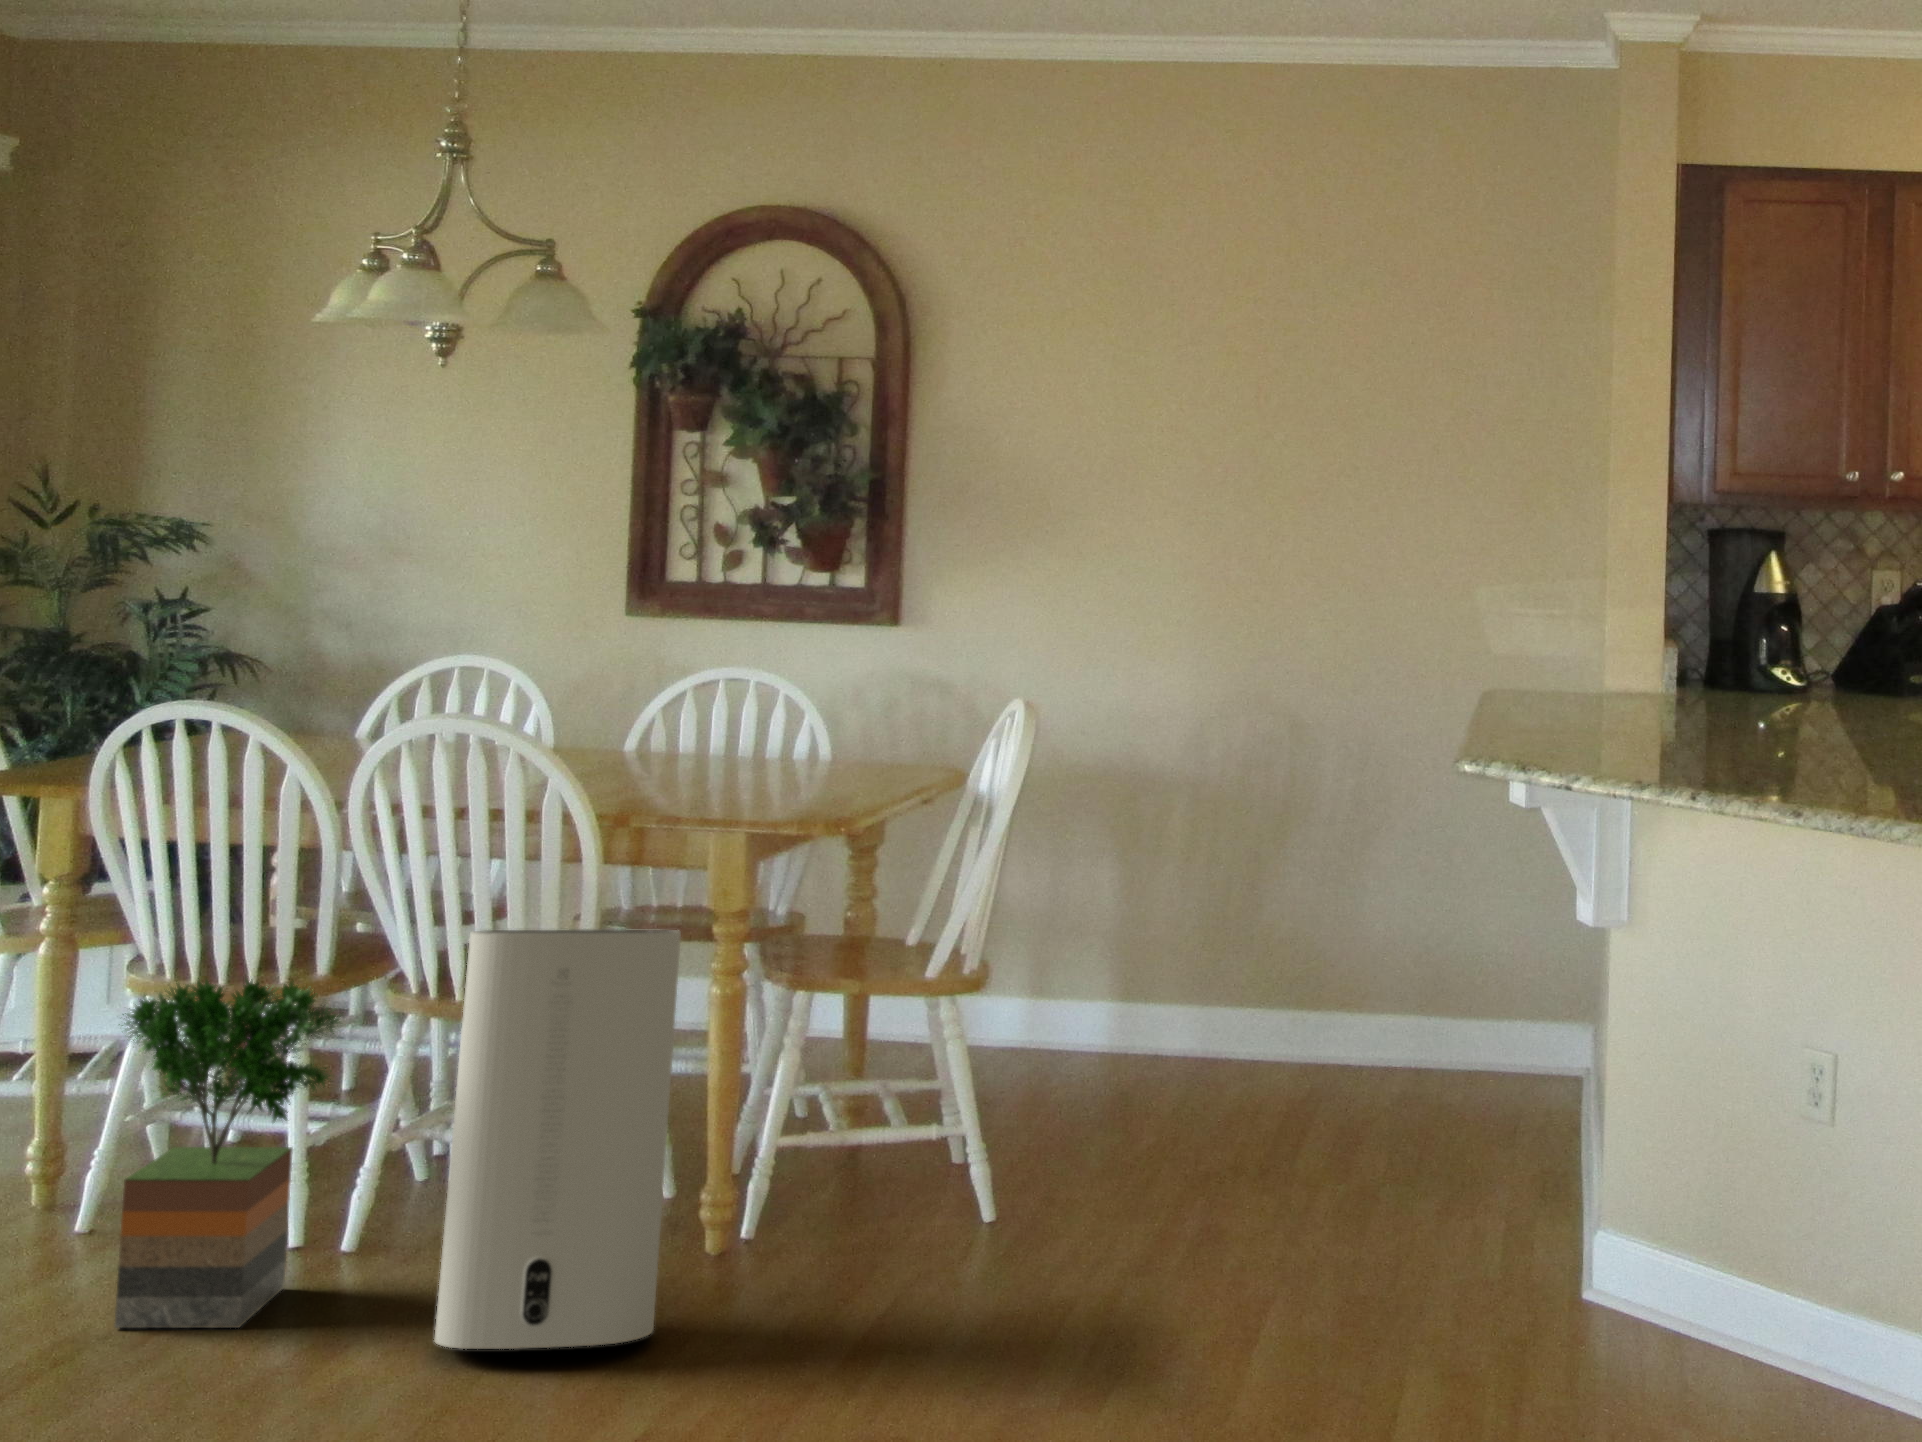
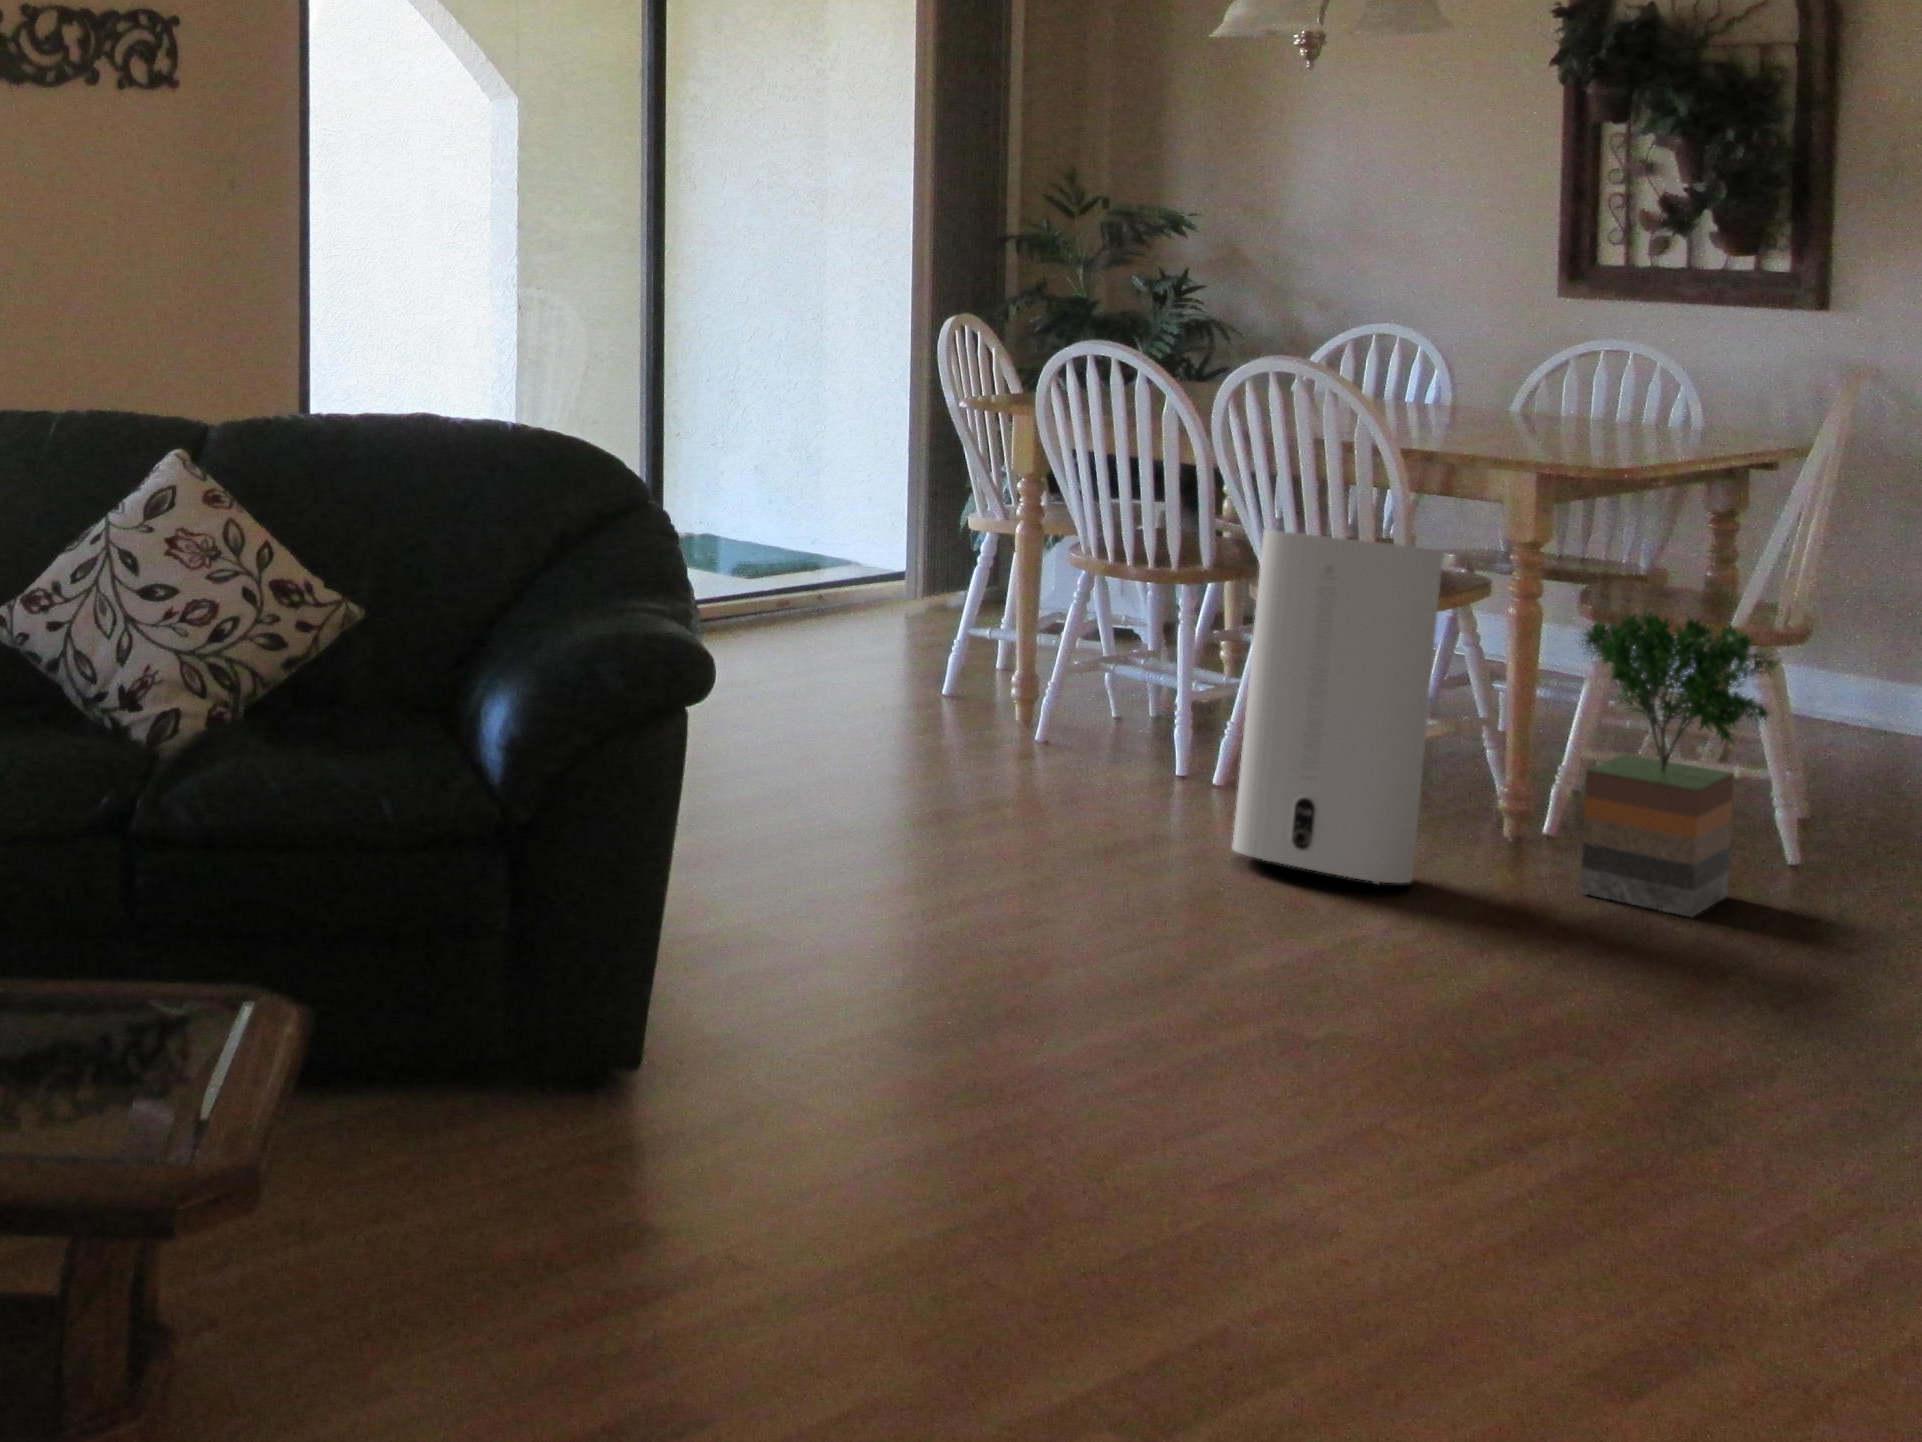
potted tree: present [115,978,340,1328] -> present [1580,610,1778,917]

